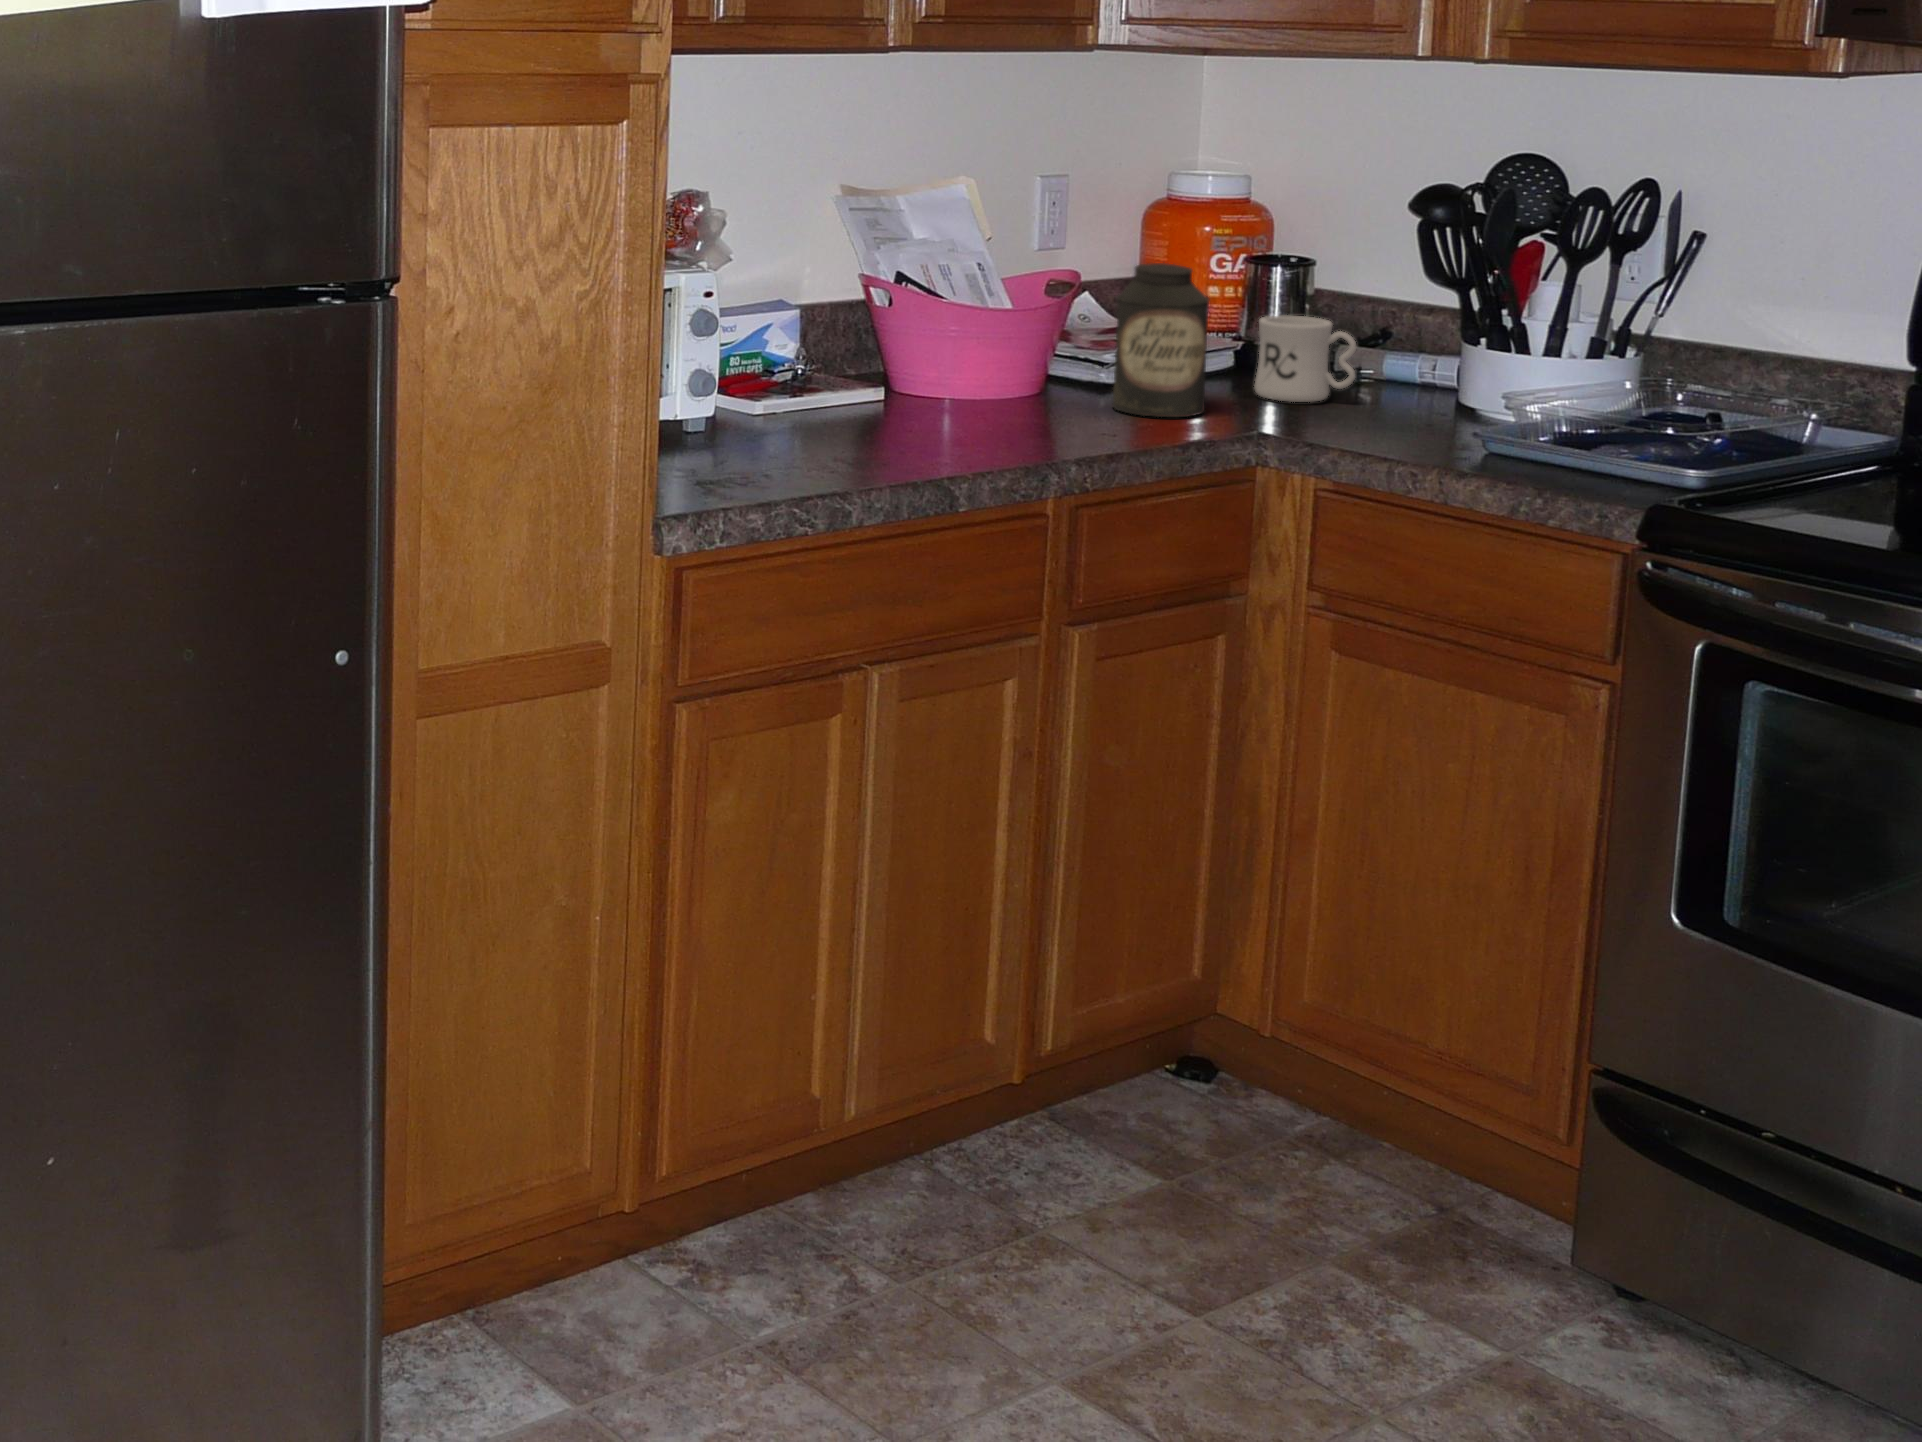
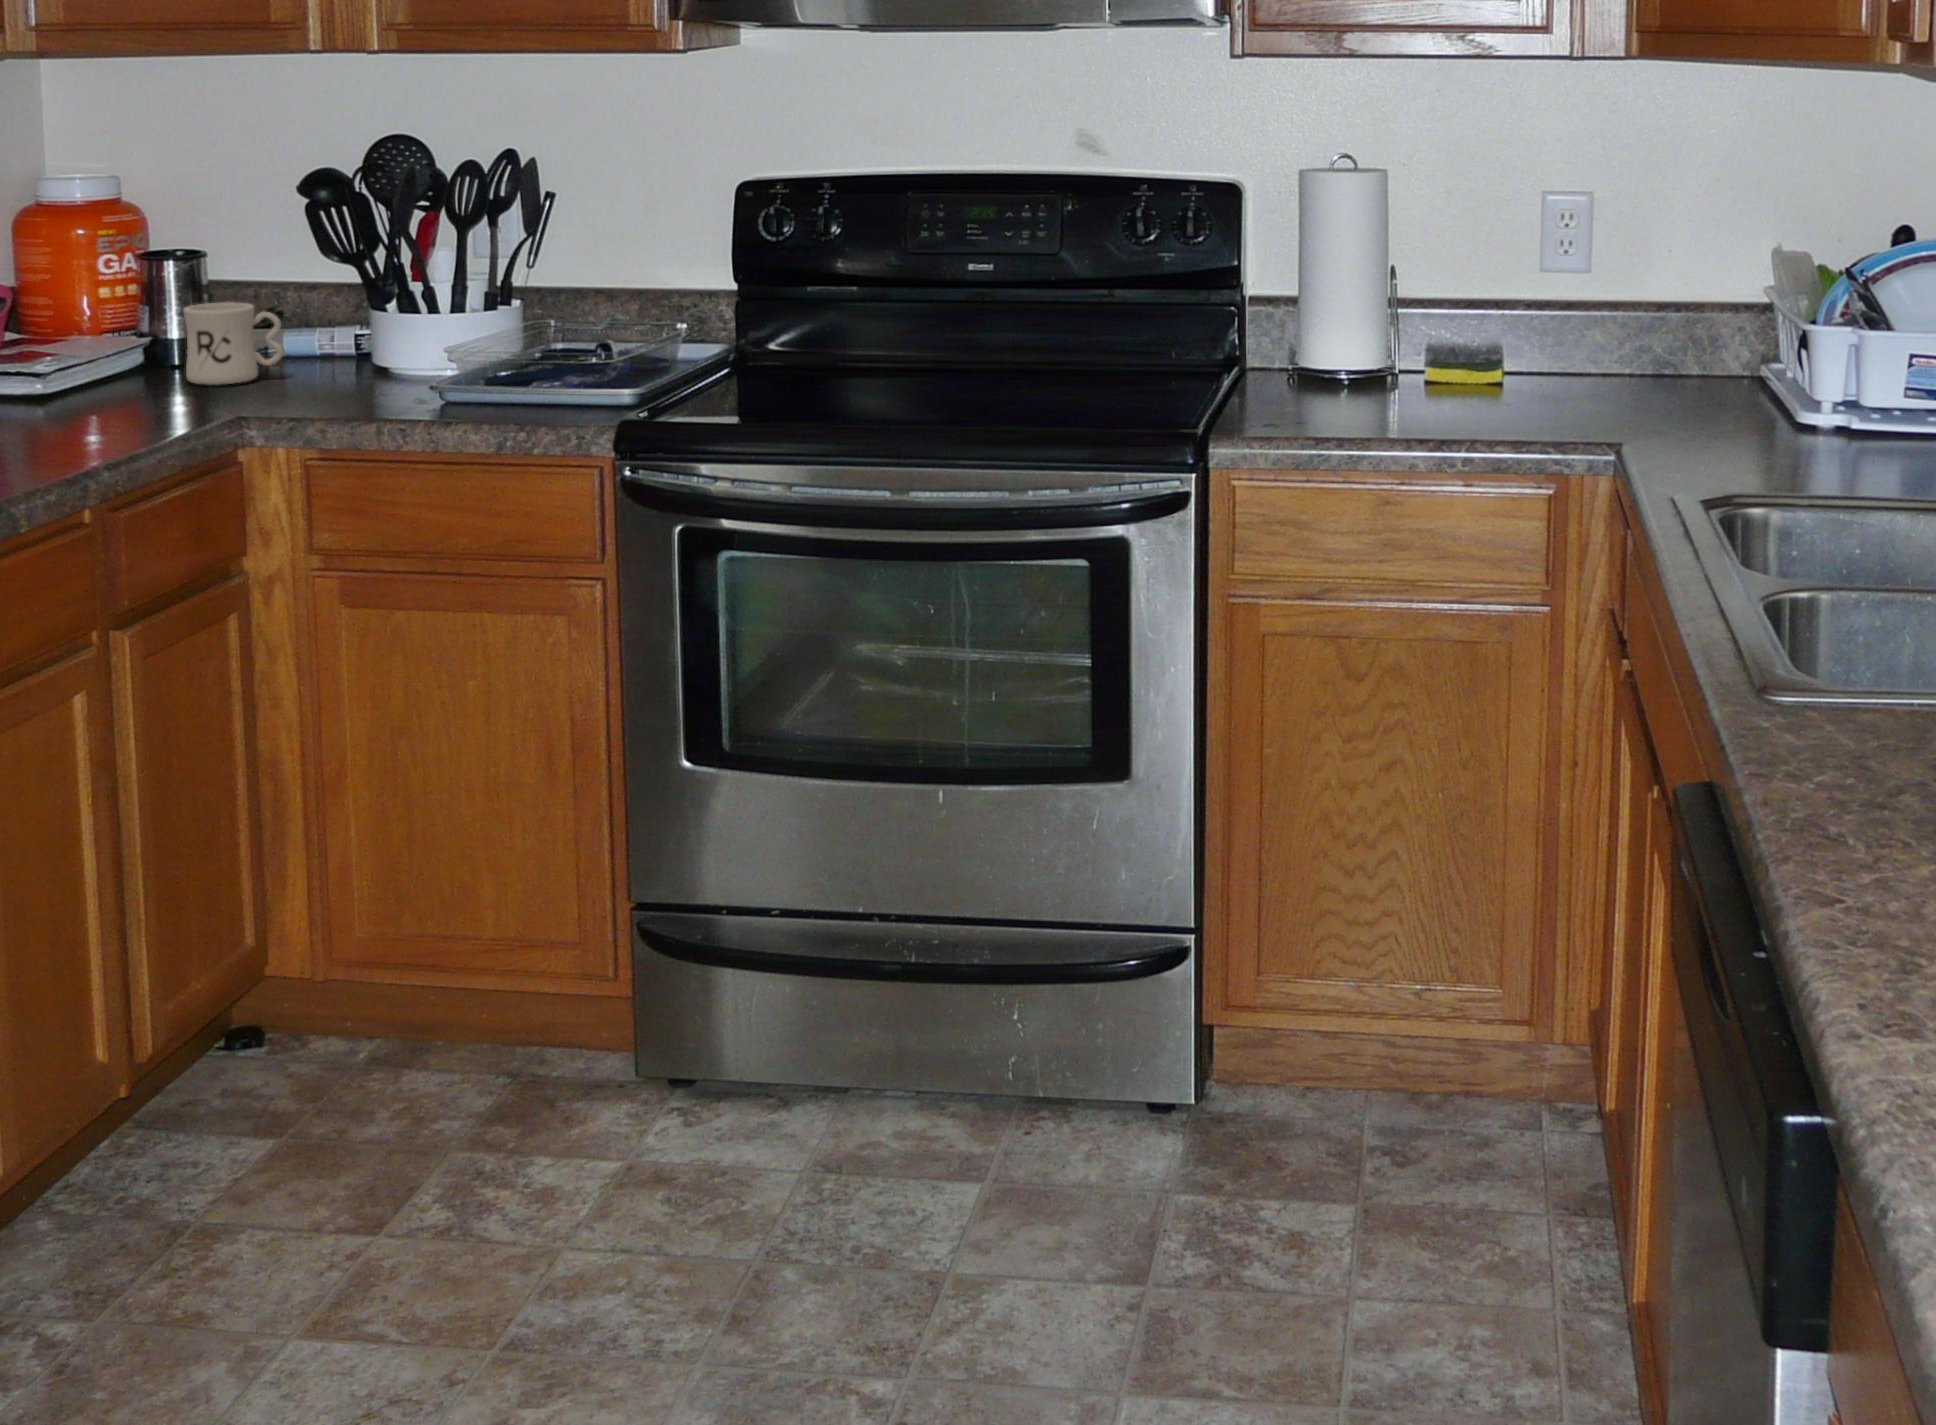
canister: present [1112,263,1209,417] -> none [64,263,166,415]

